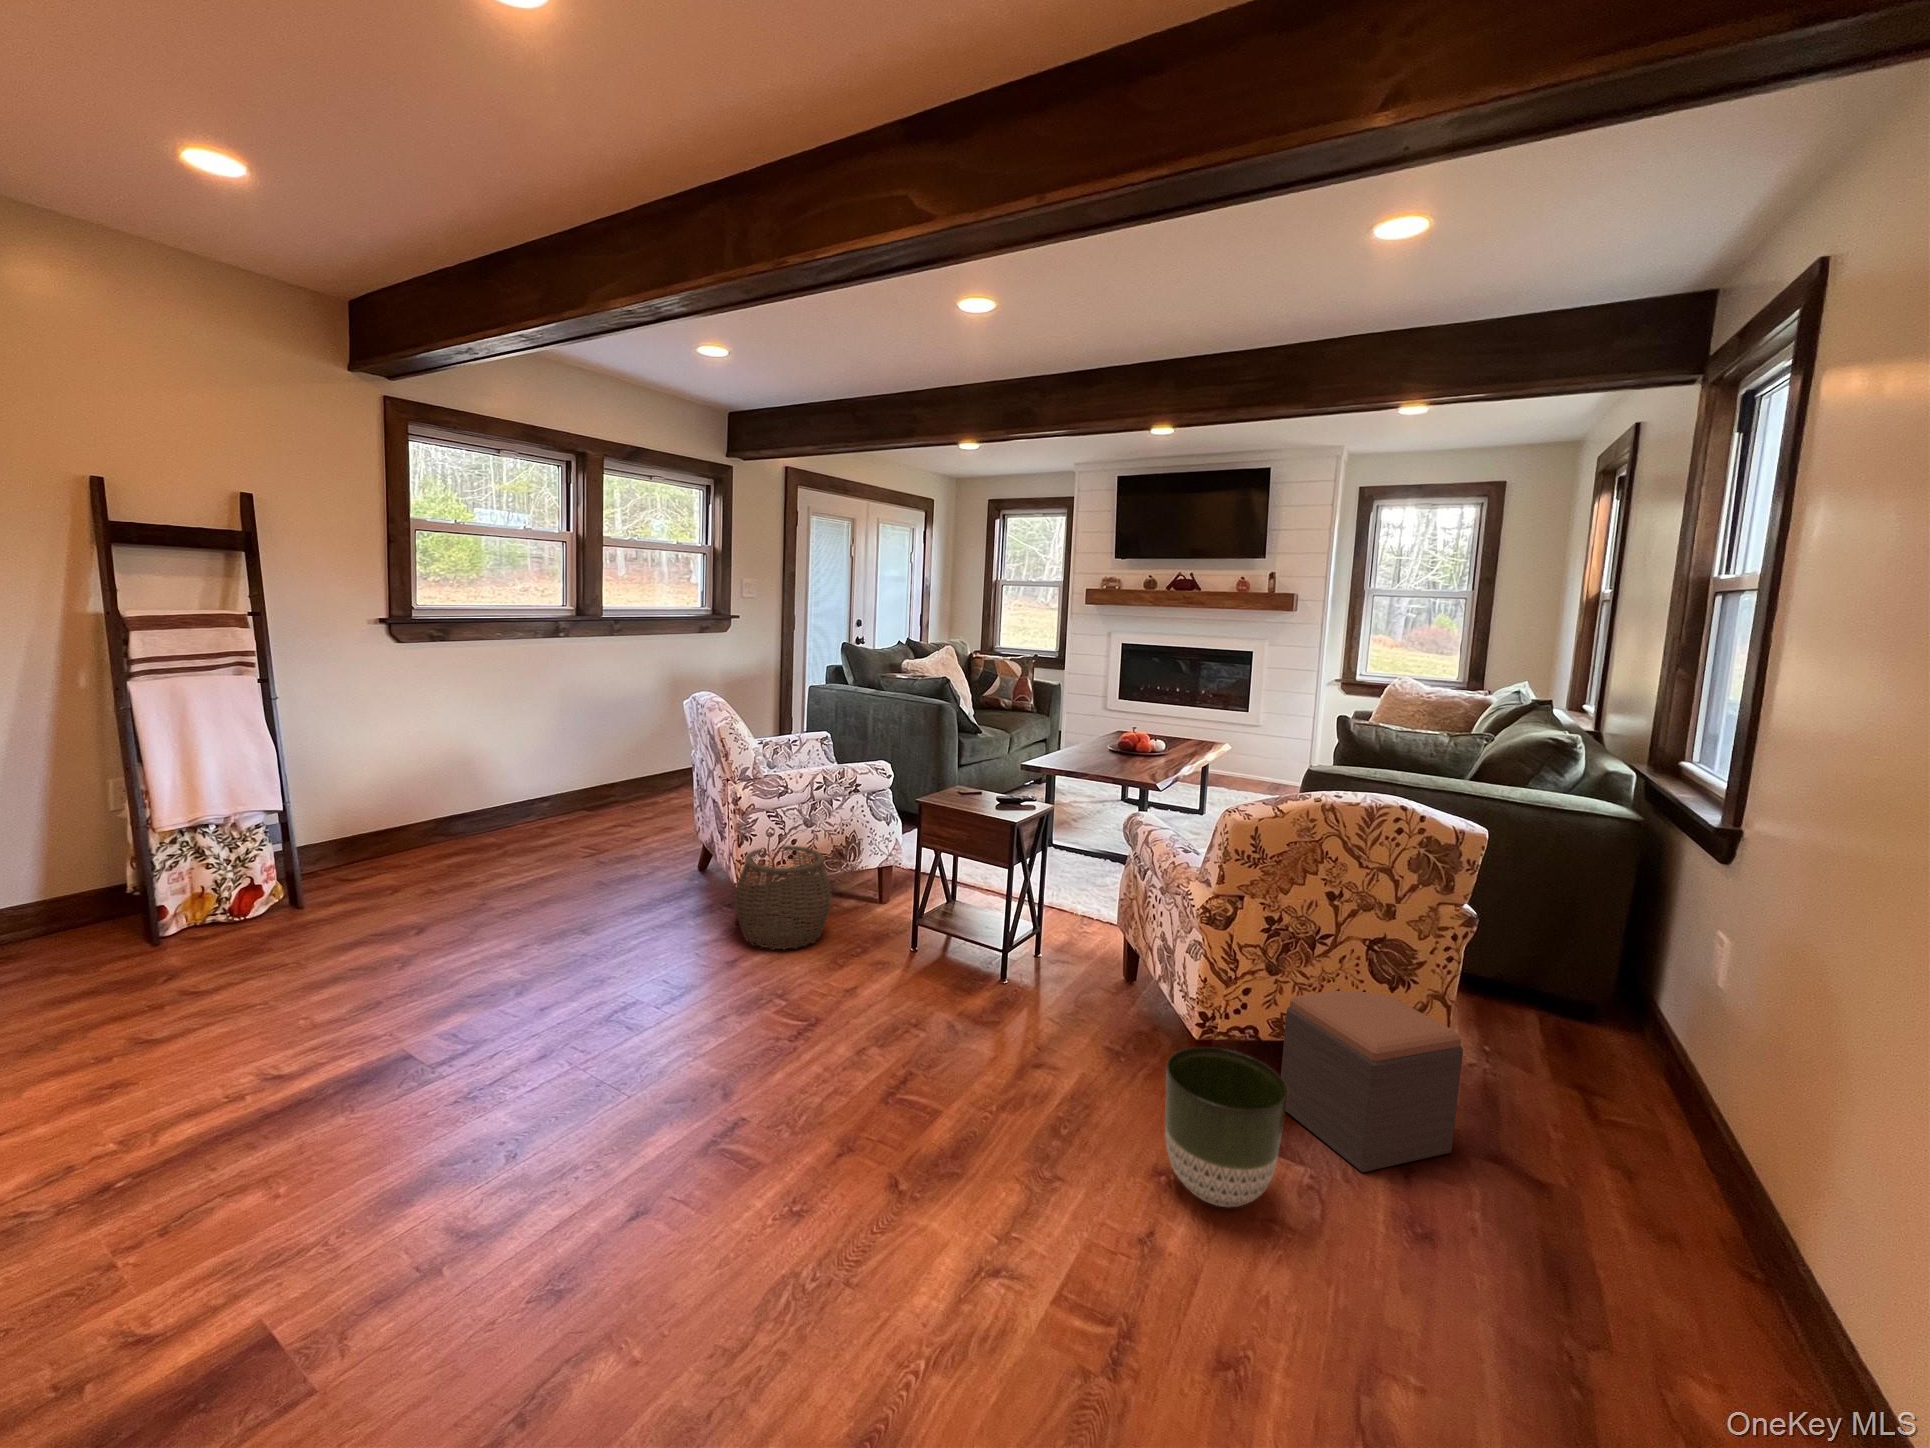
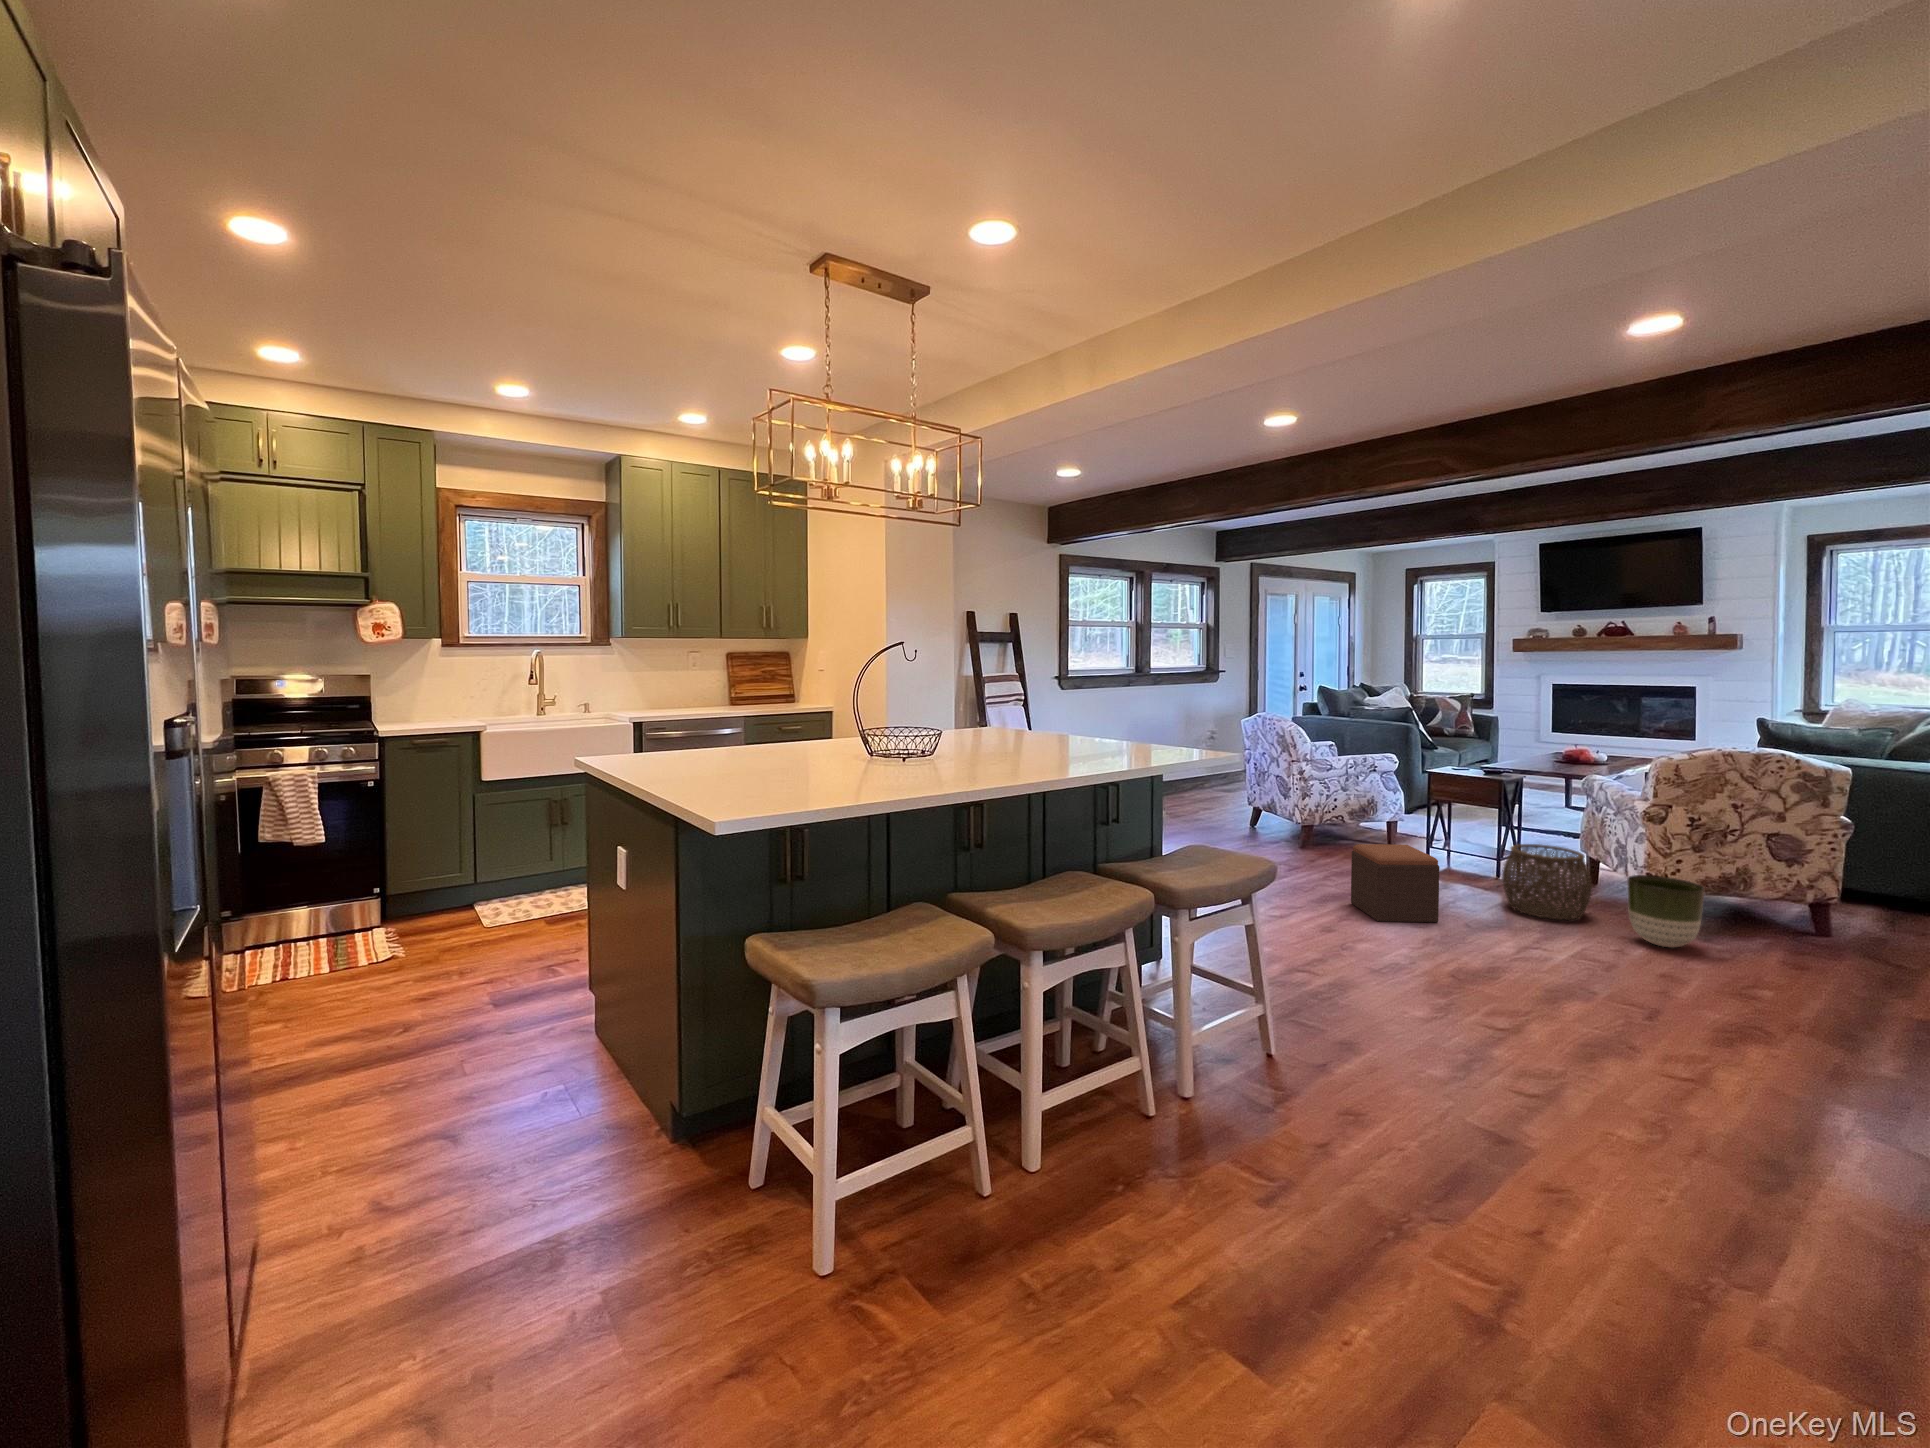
woven basket: present [735,845,831,949] -> present [1502,844,1592,920]
footstool: present [1281,991,1463,1172] -> present [1351,844,1439,922]

